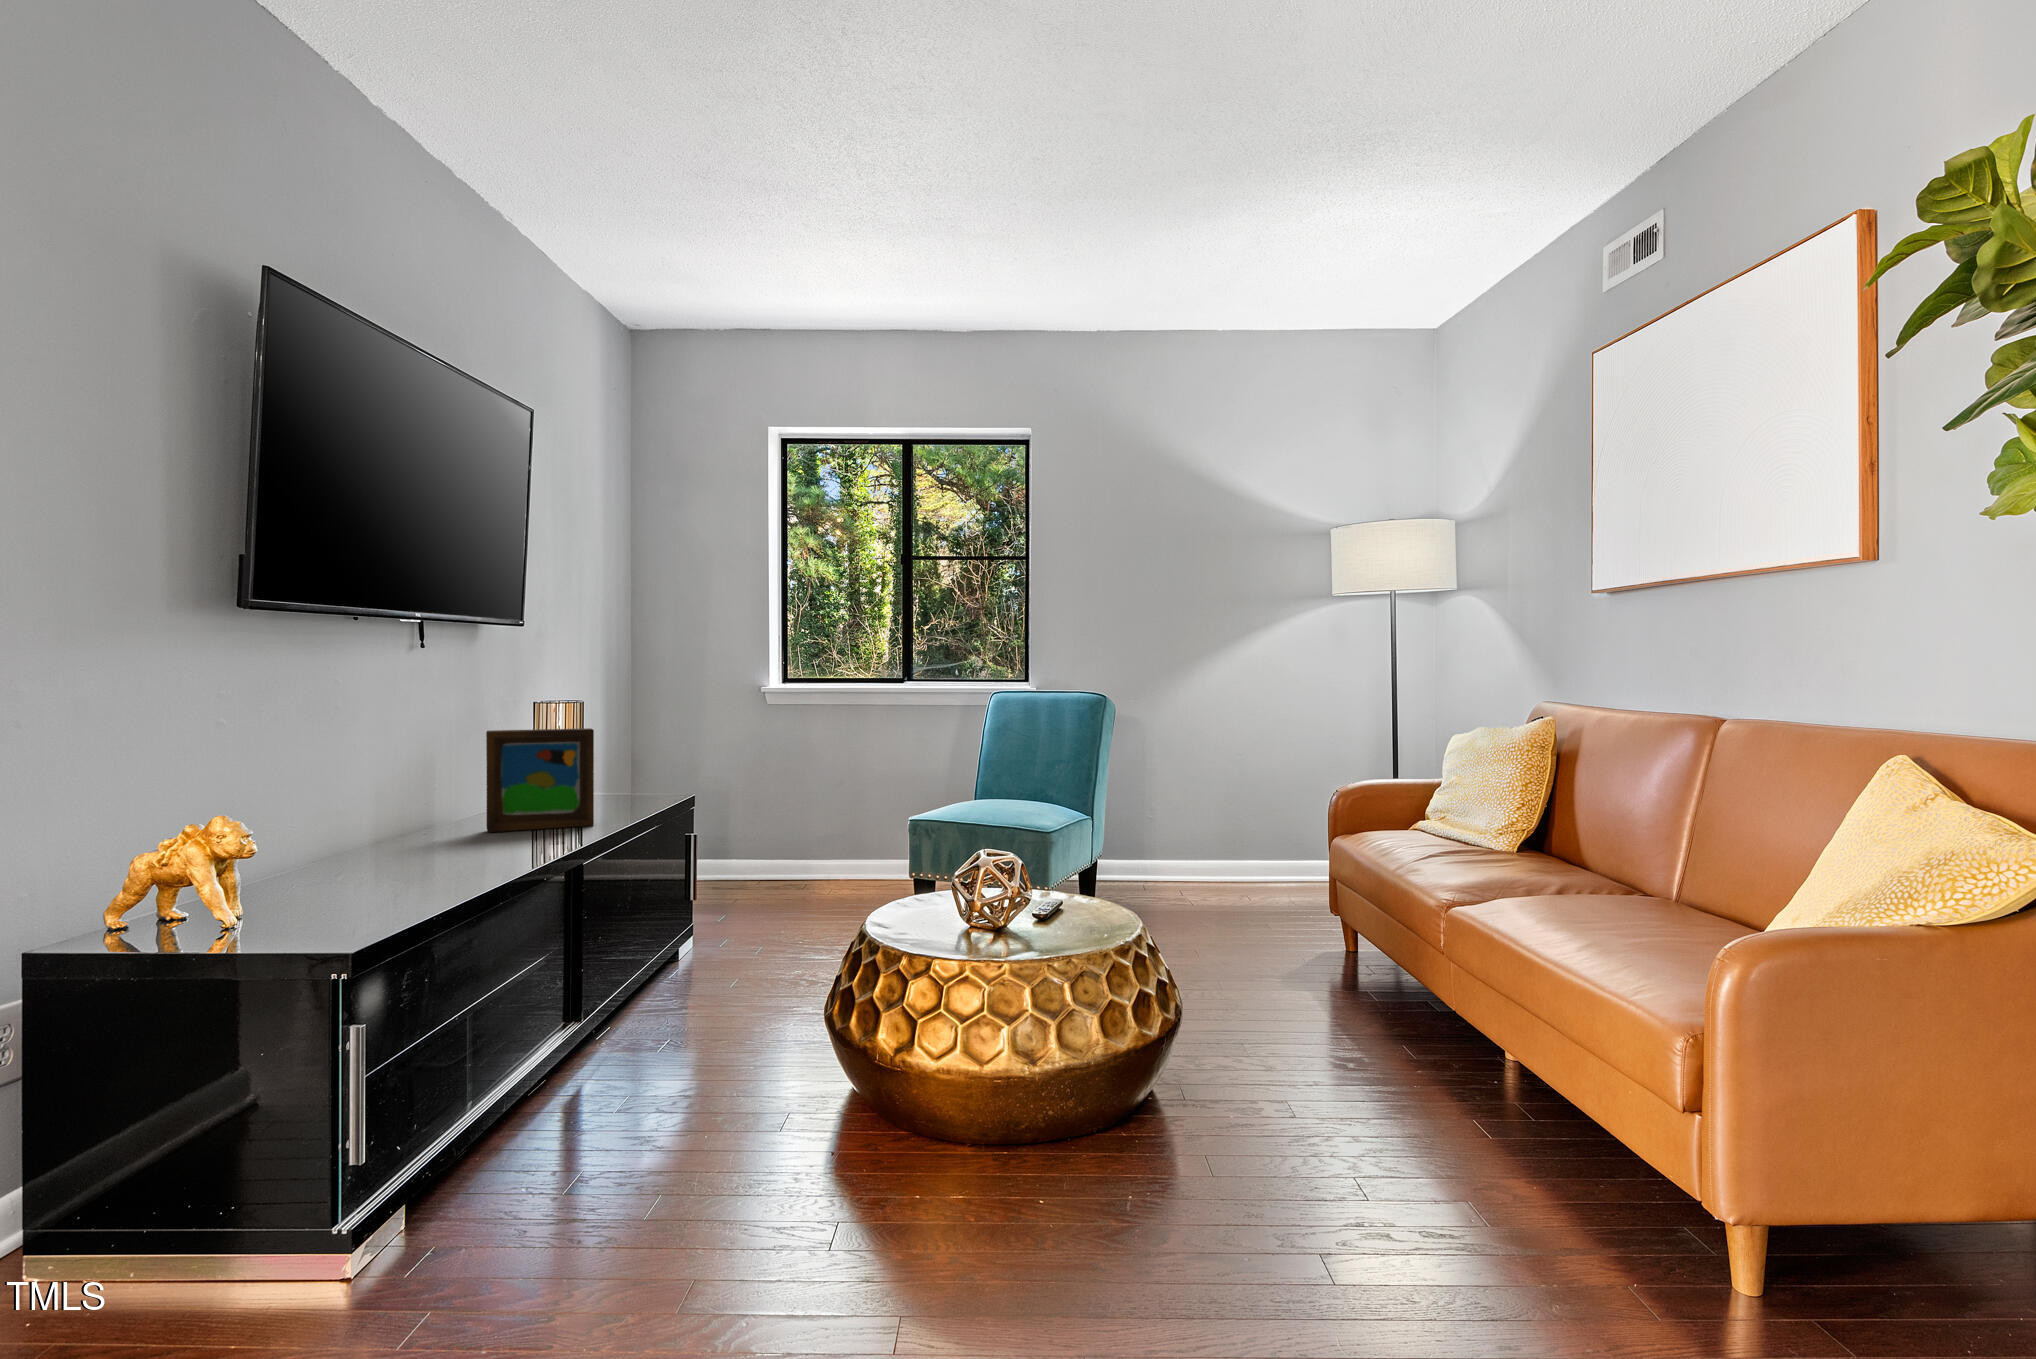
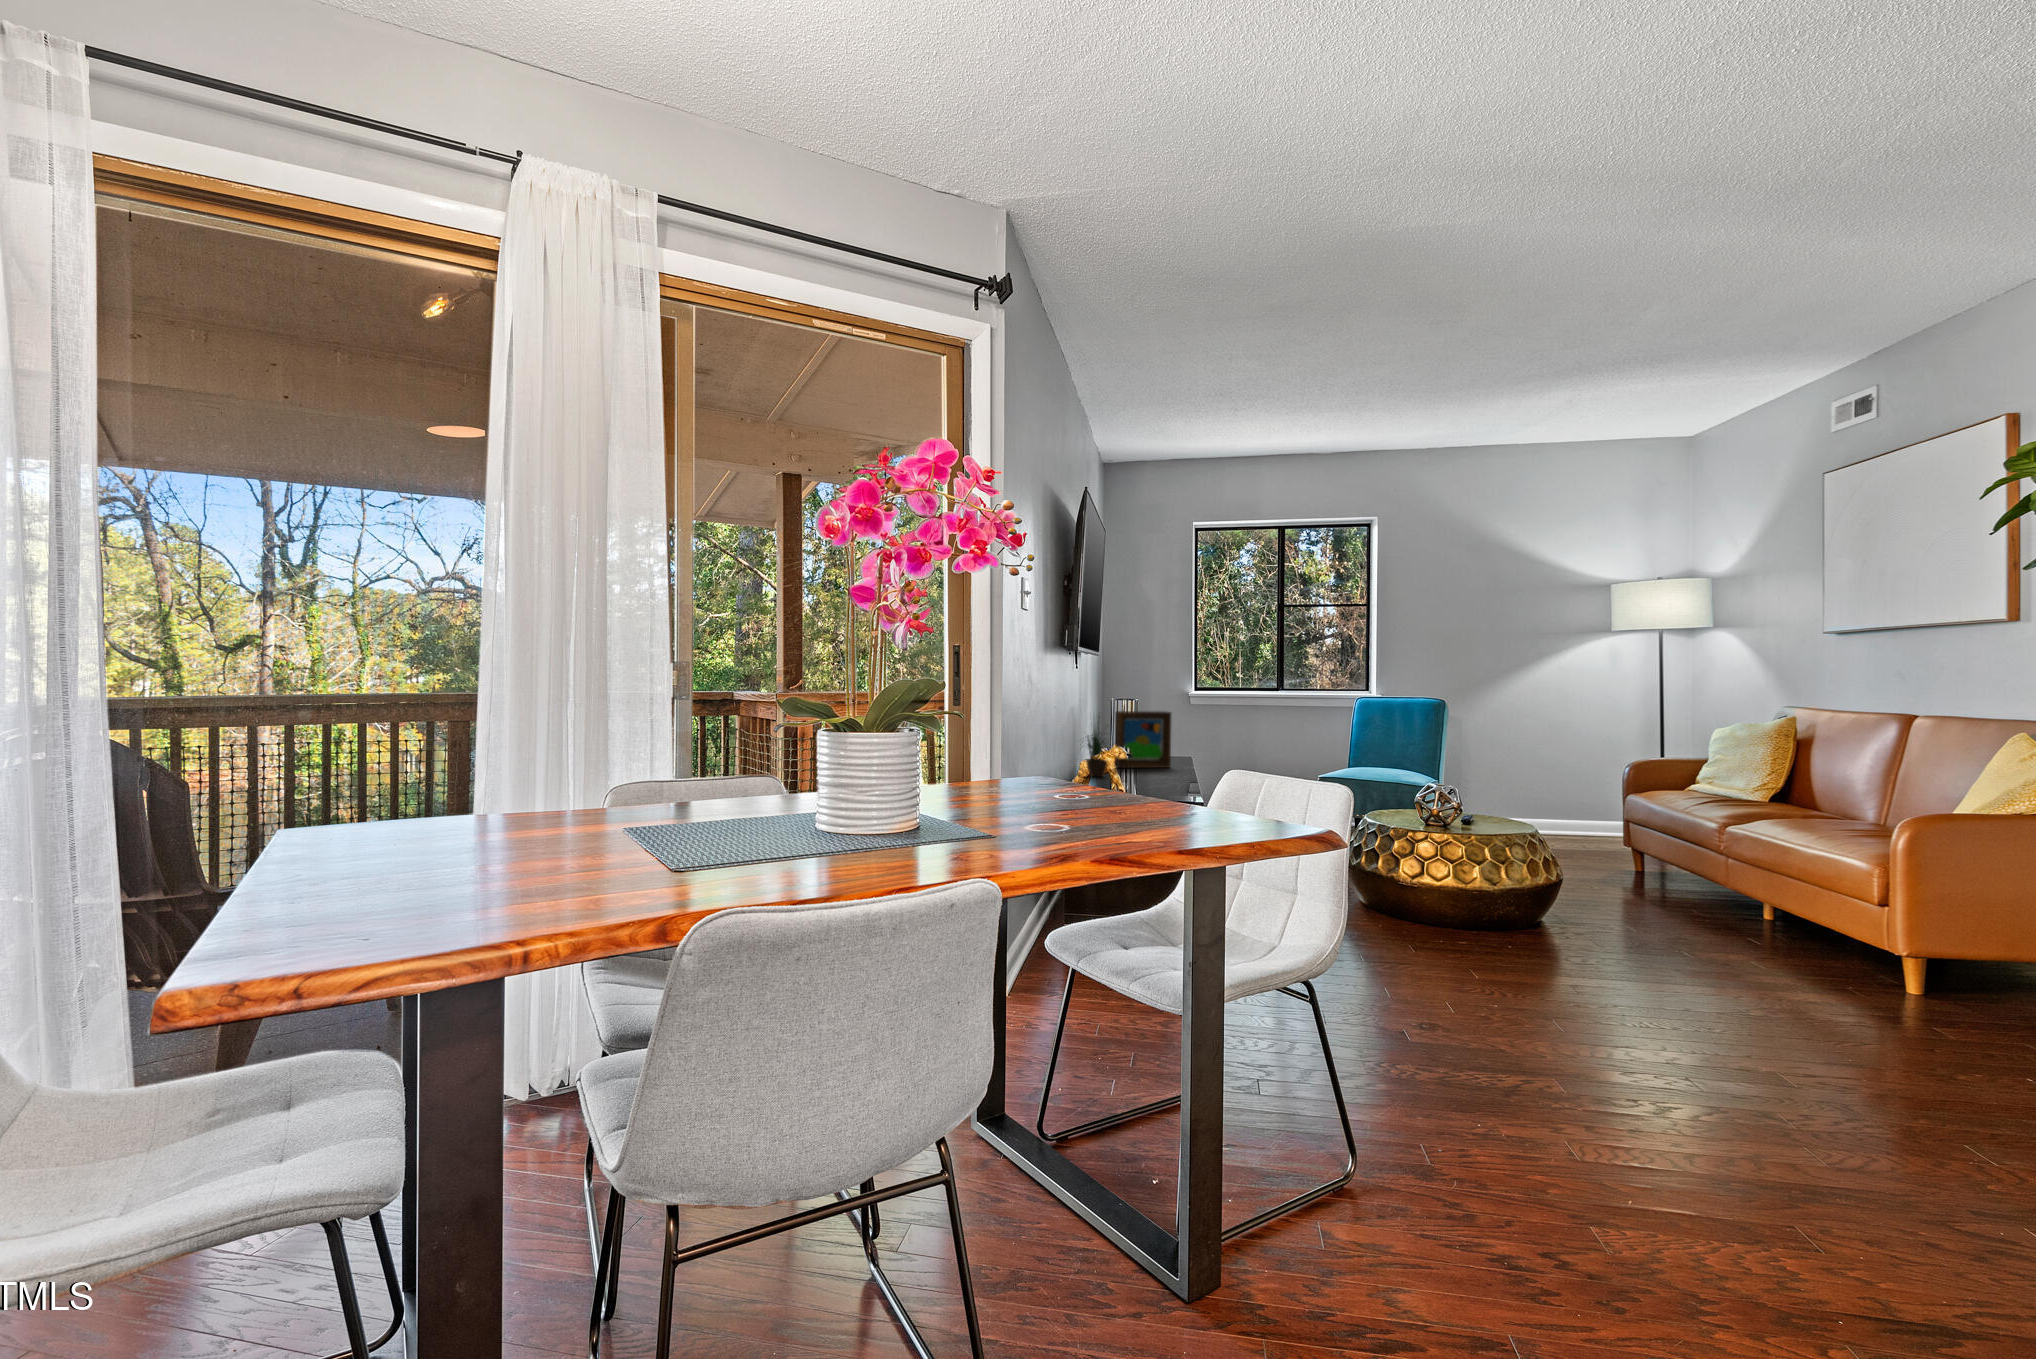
potted plant: none [325,714,415,862] -> present [1086,723,1109,777]

